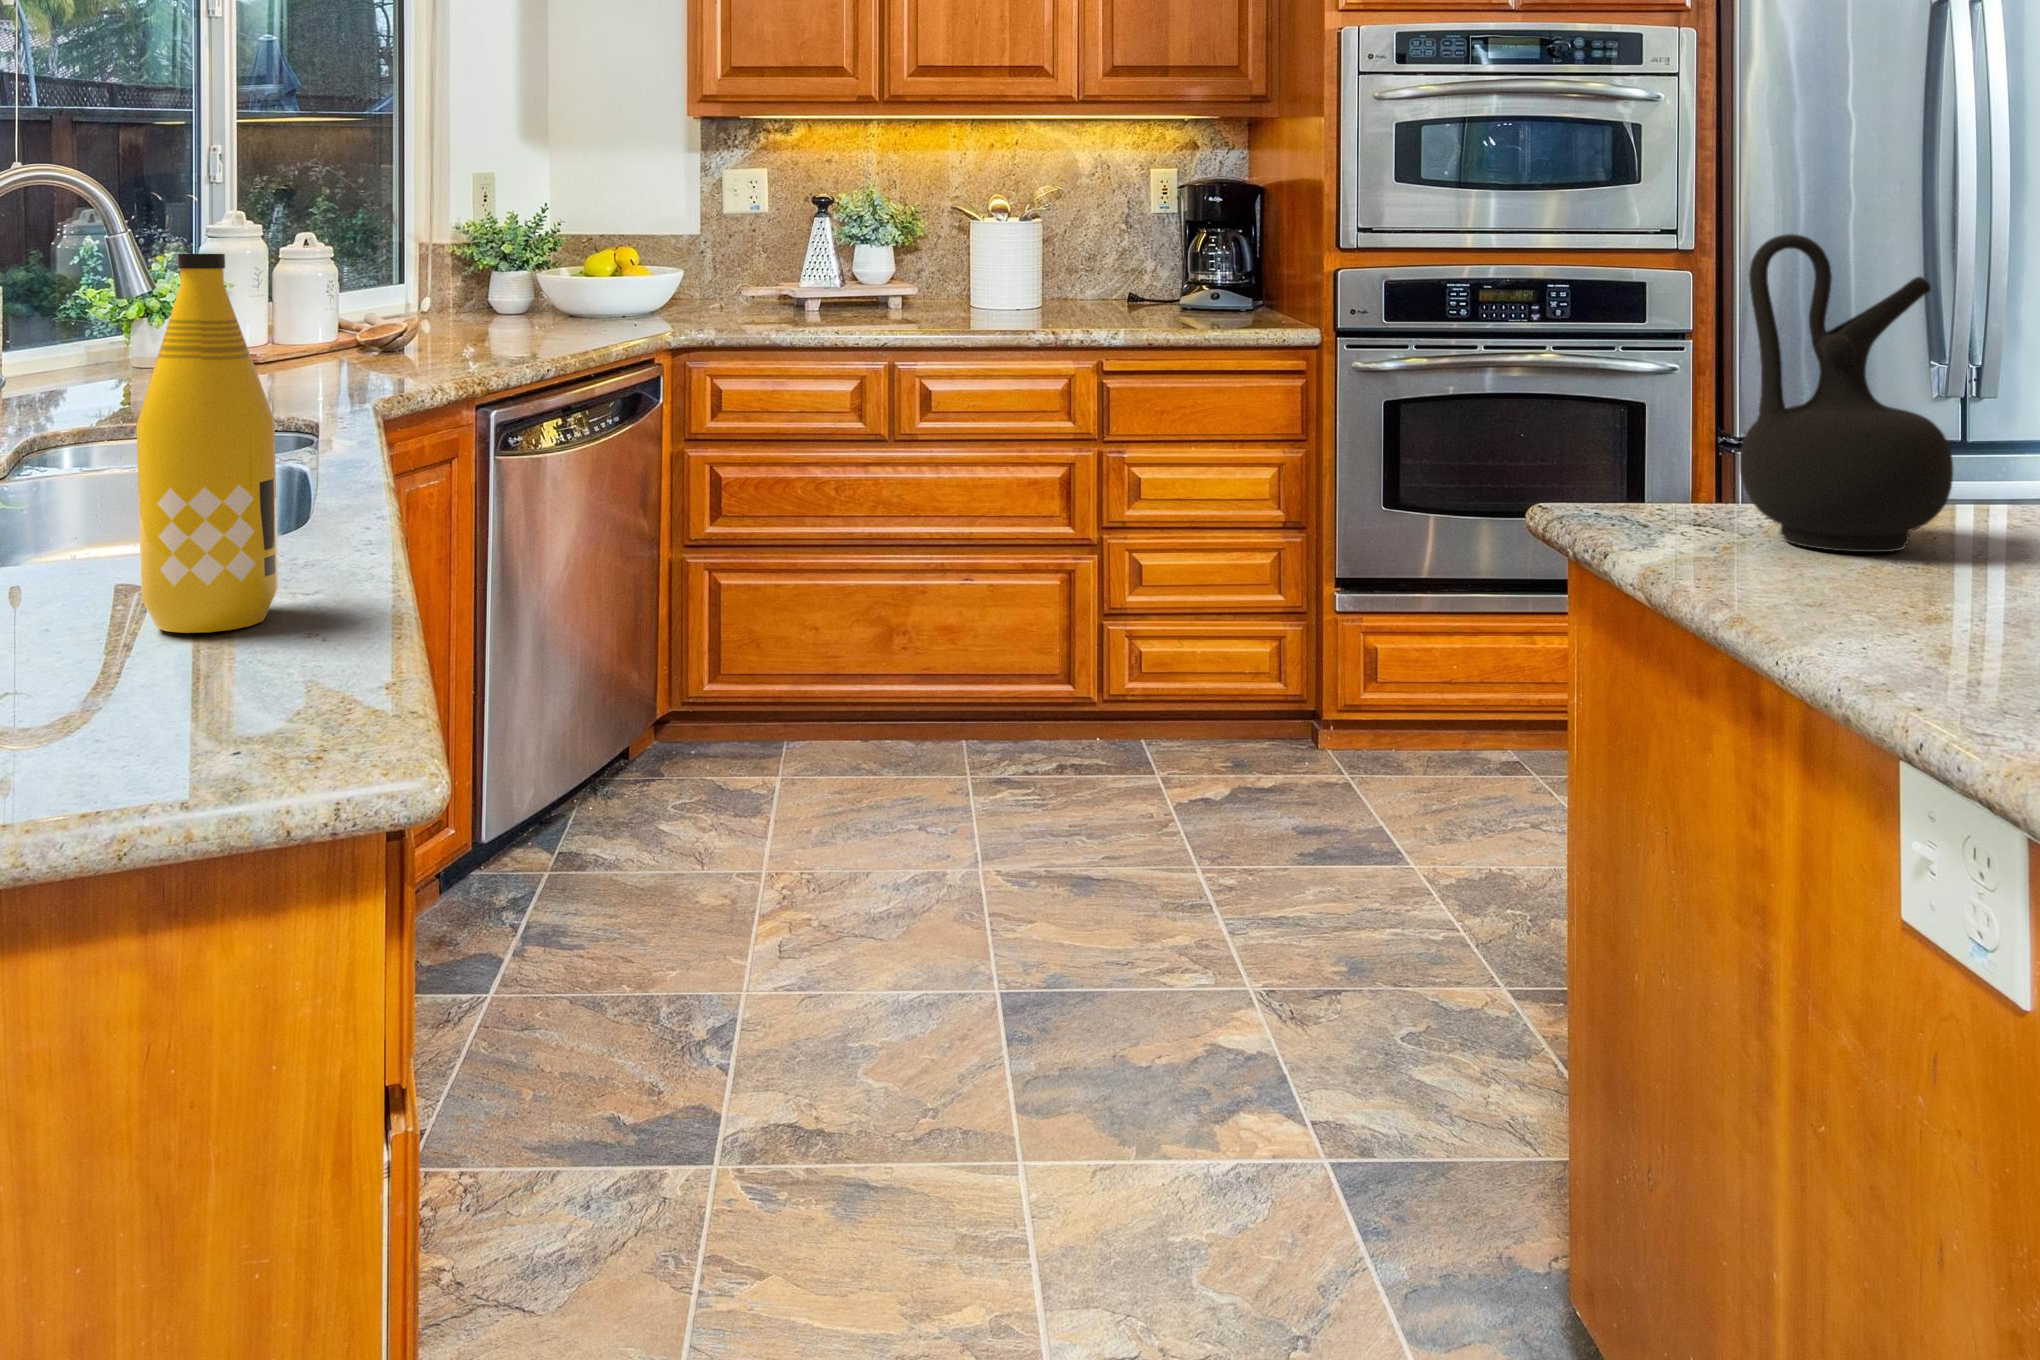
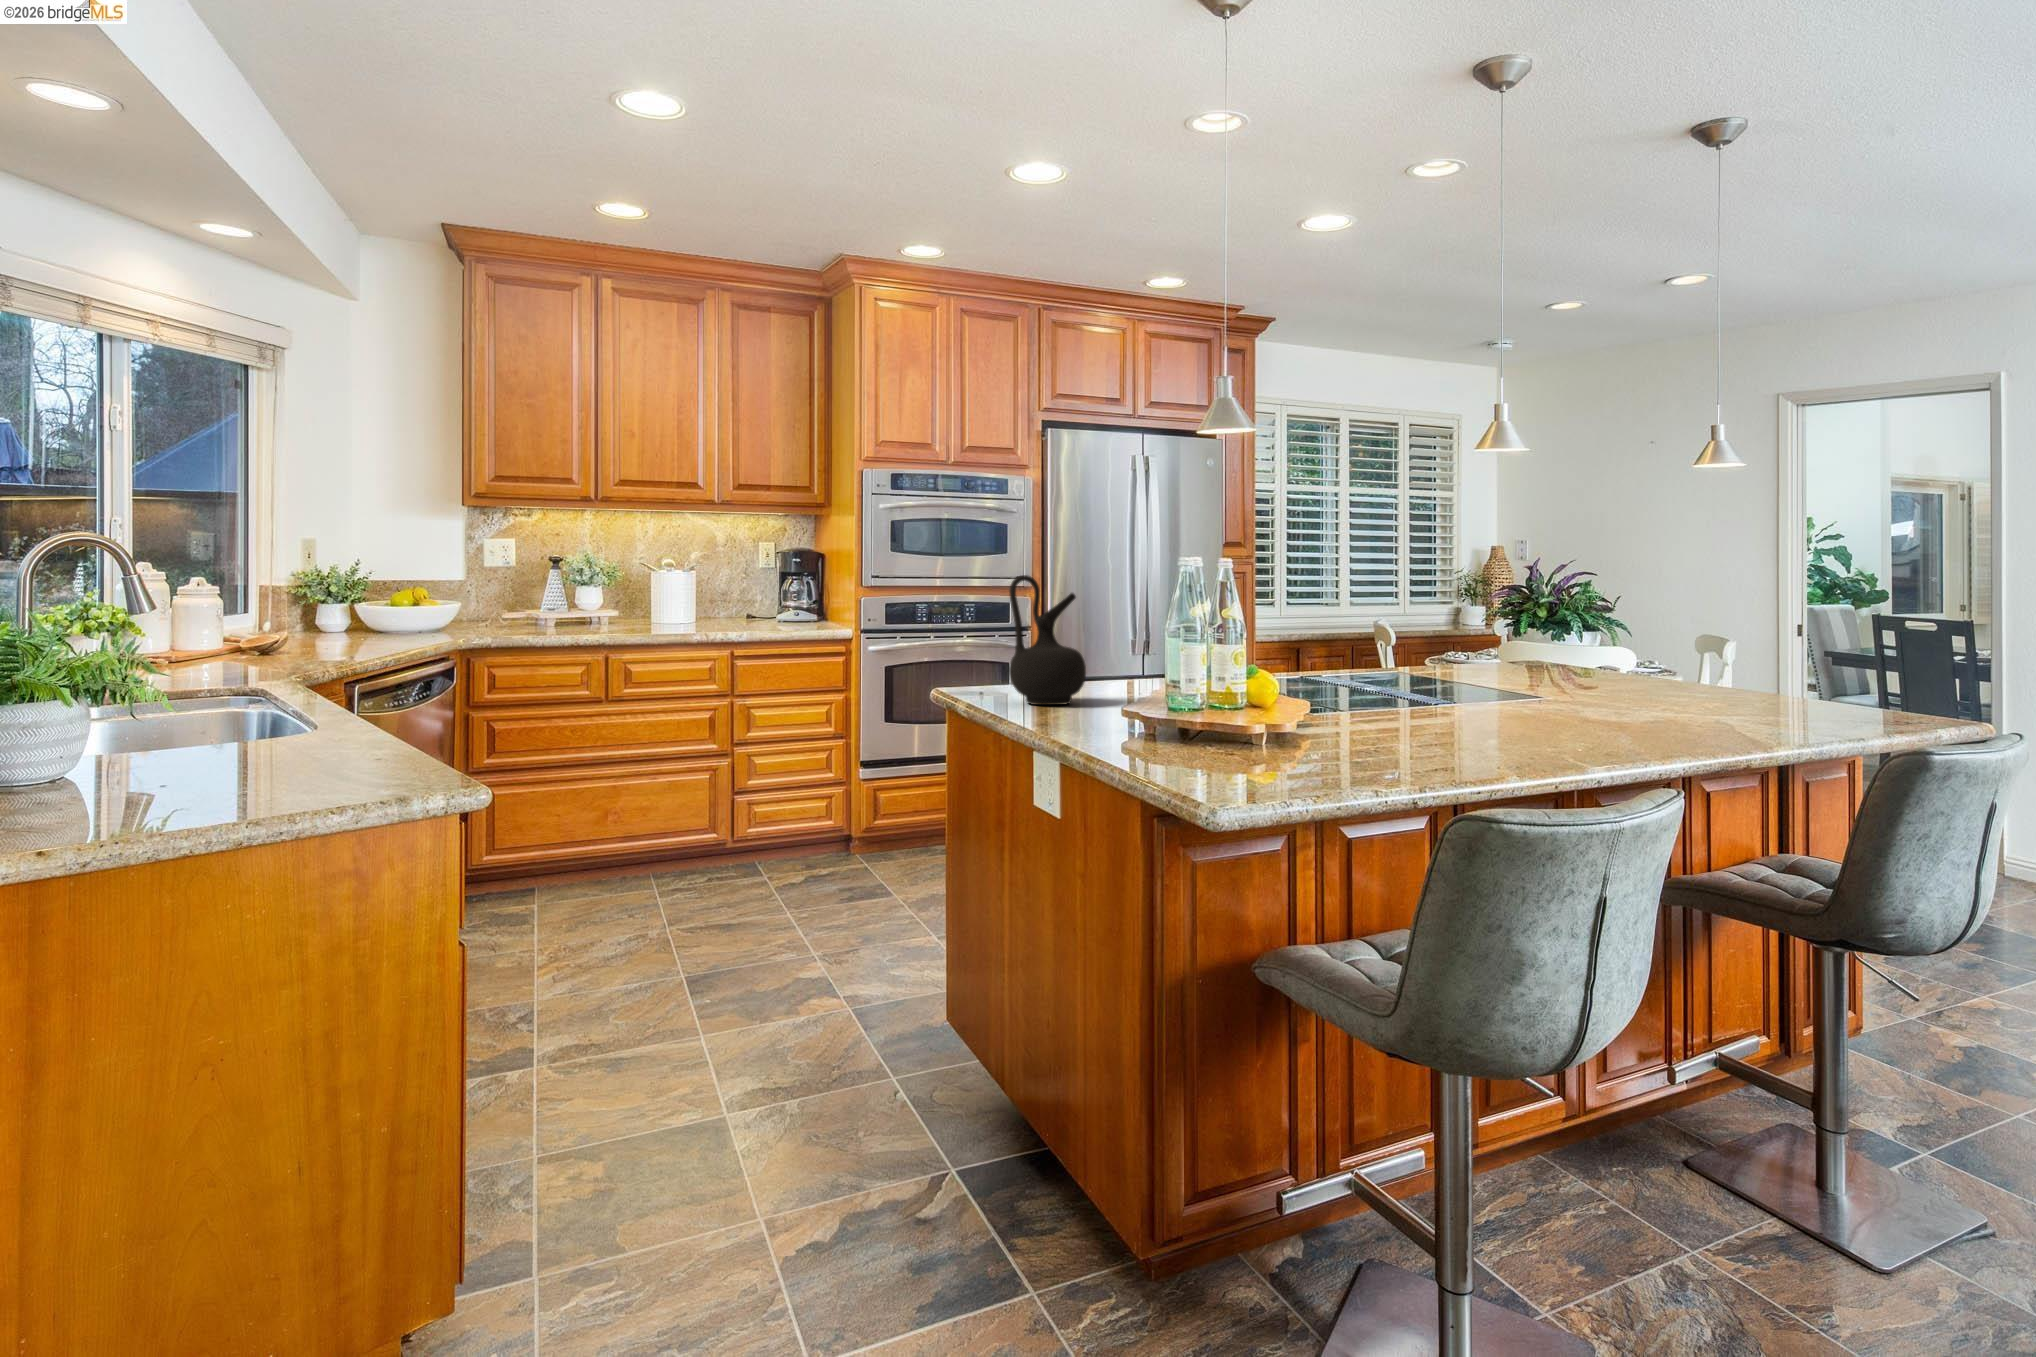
bottle: present [136,254,278,633] -> none [235,575,316,763]

